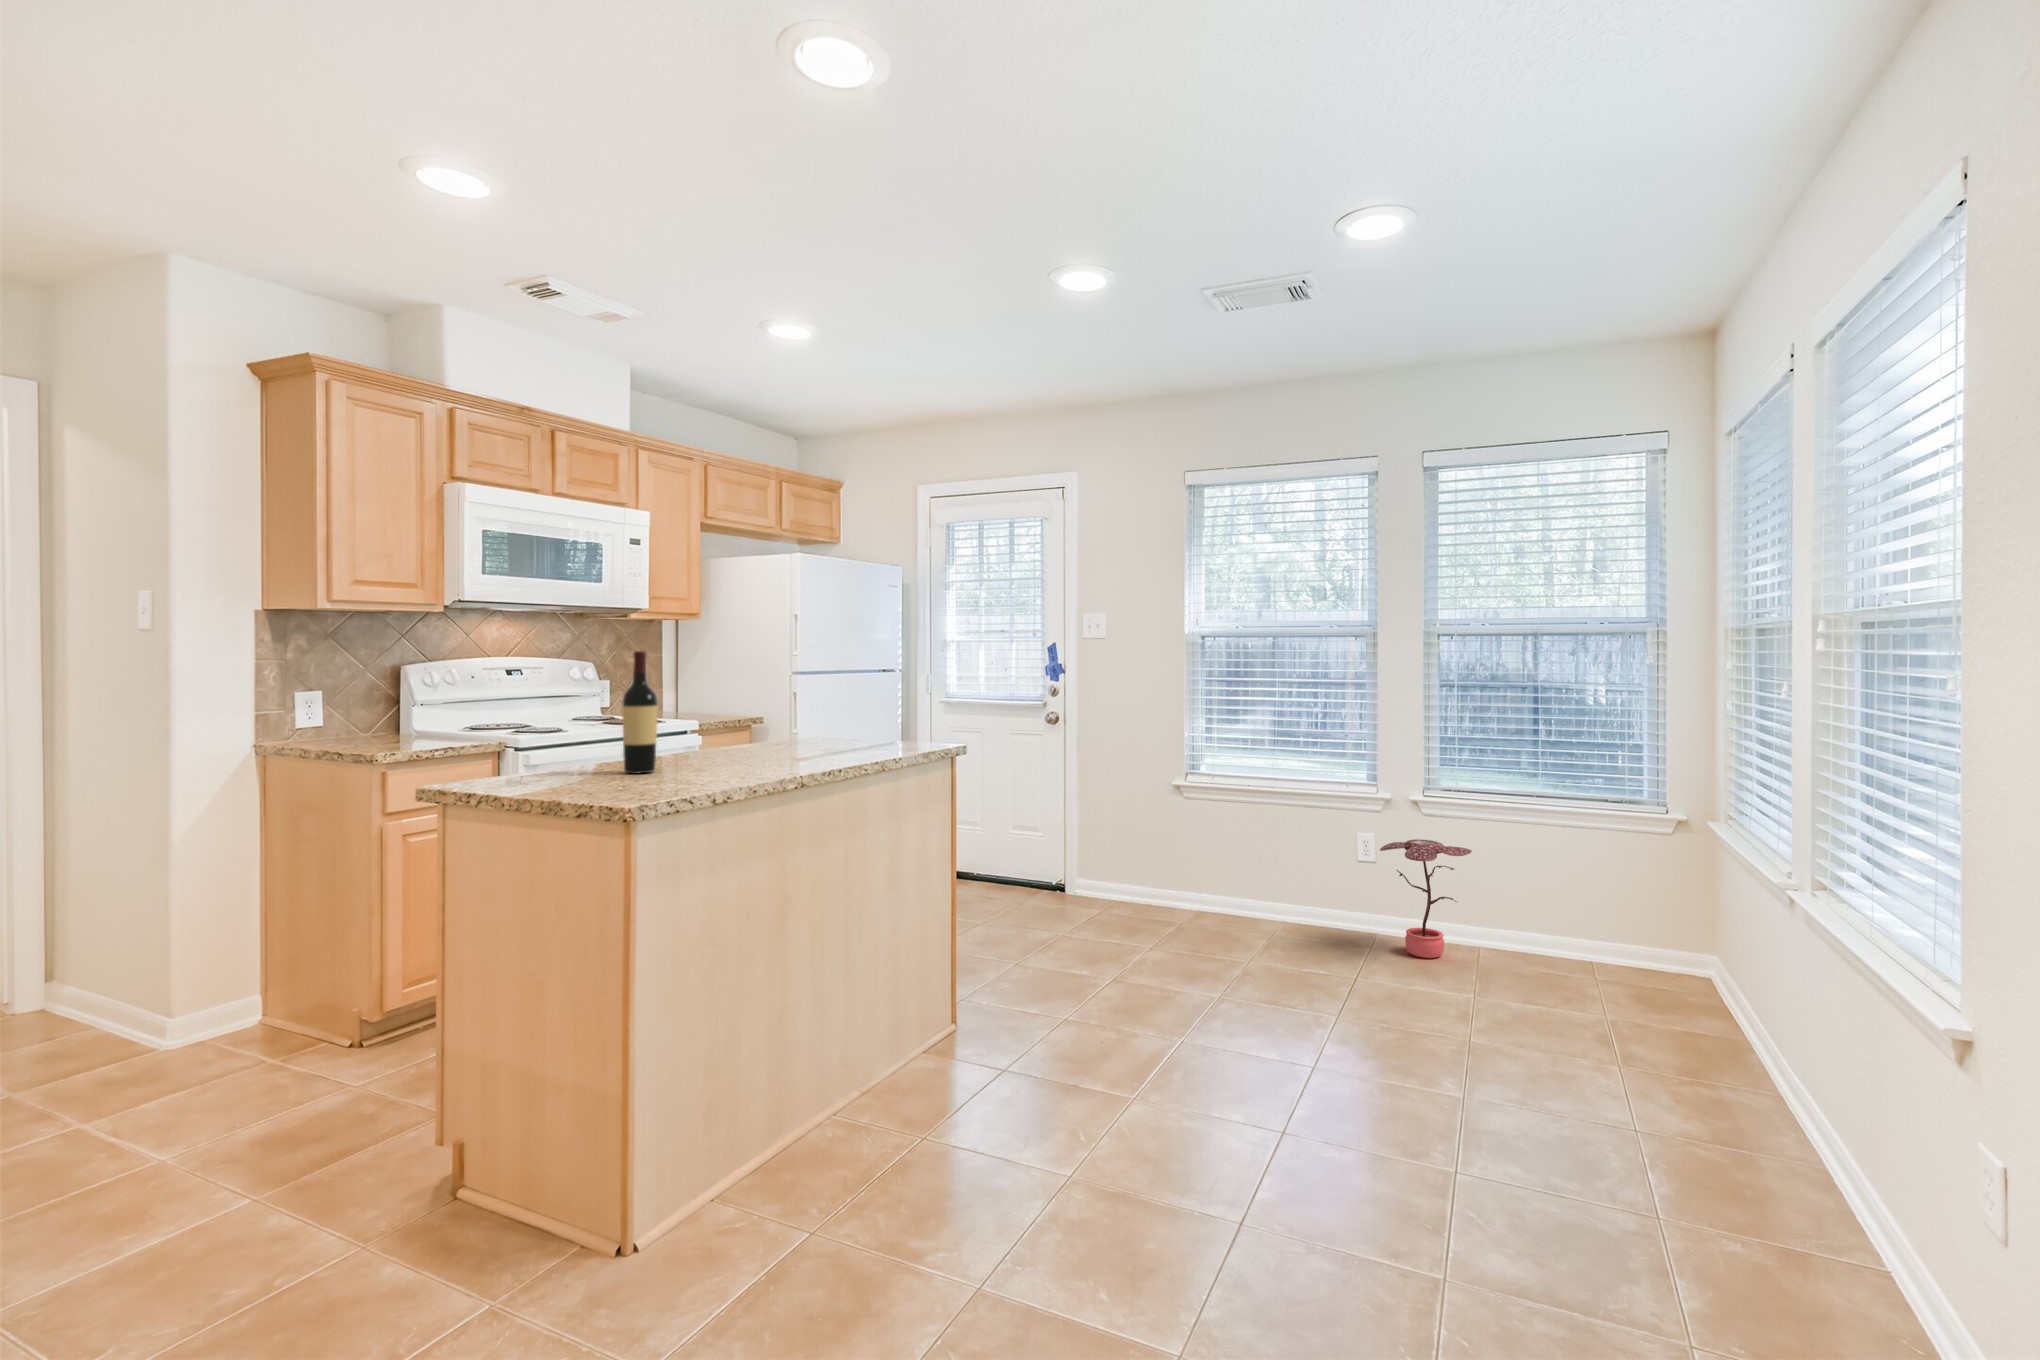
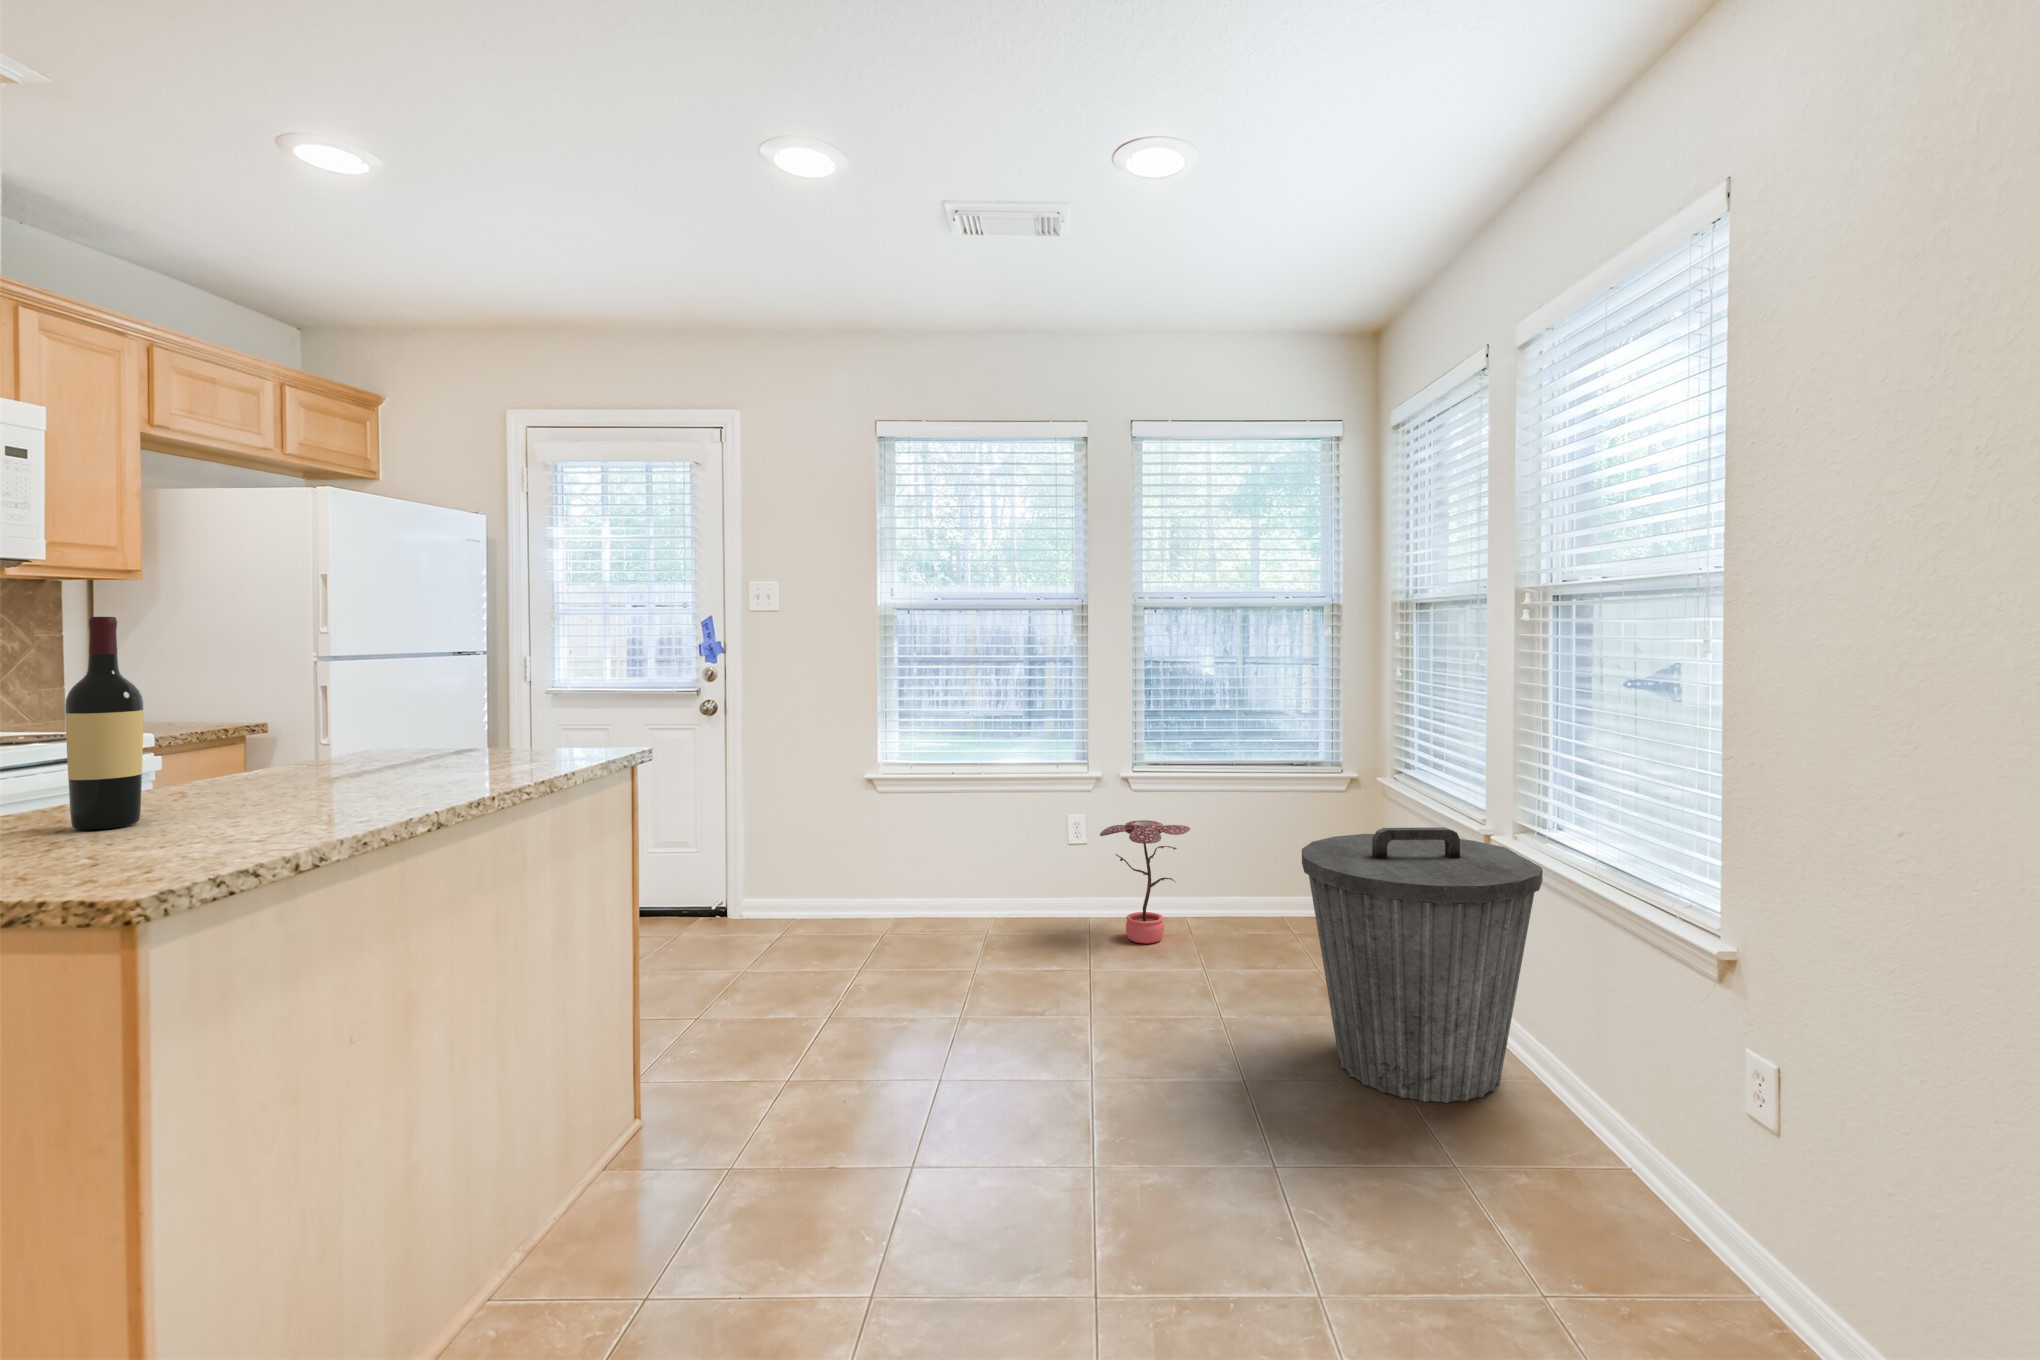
trash can: none [1524,860,1792,1146] -> present [1302,827,1543,1103]

